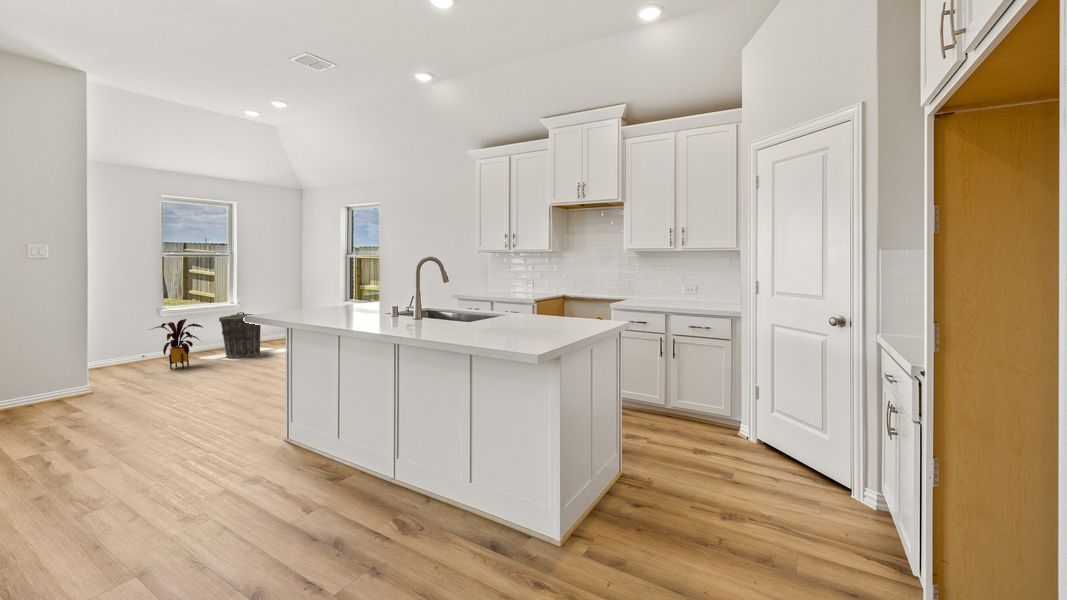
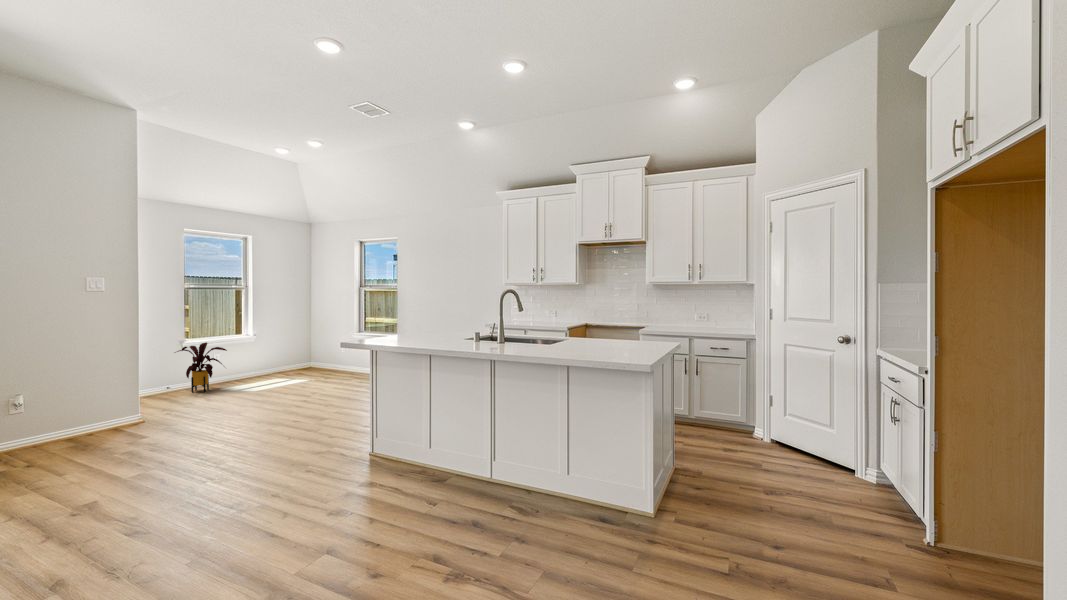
trash can: present [219,312,261,359] -> none [235,336,277,382]

